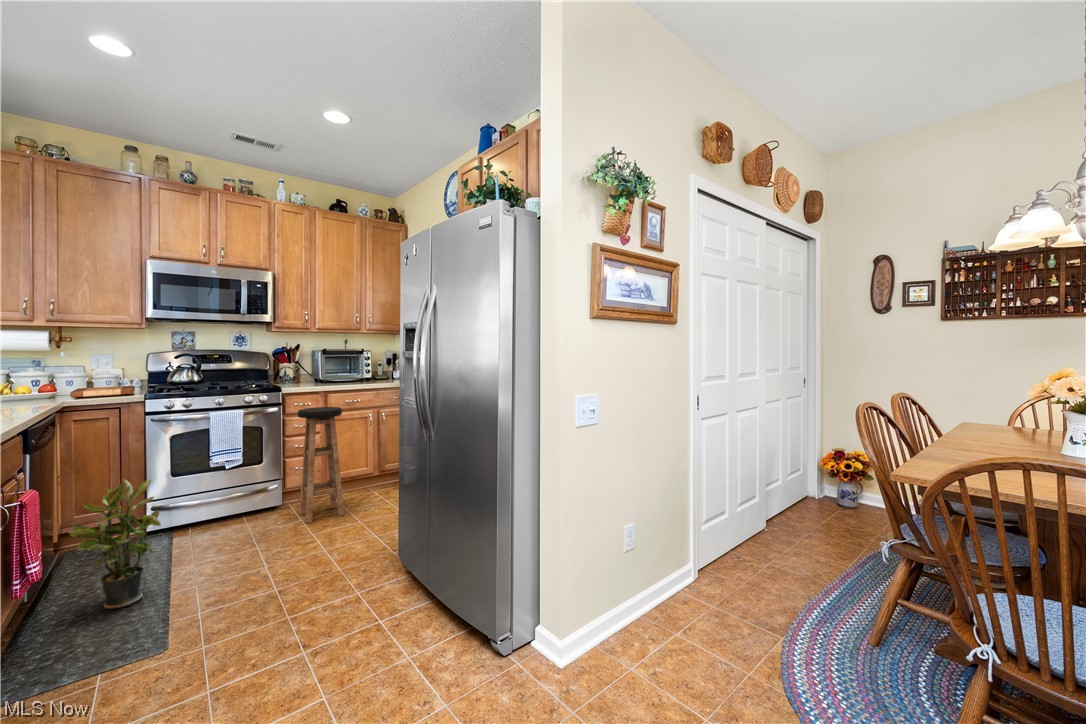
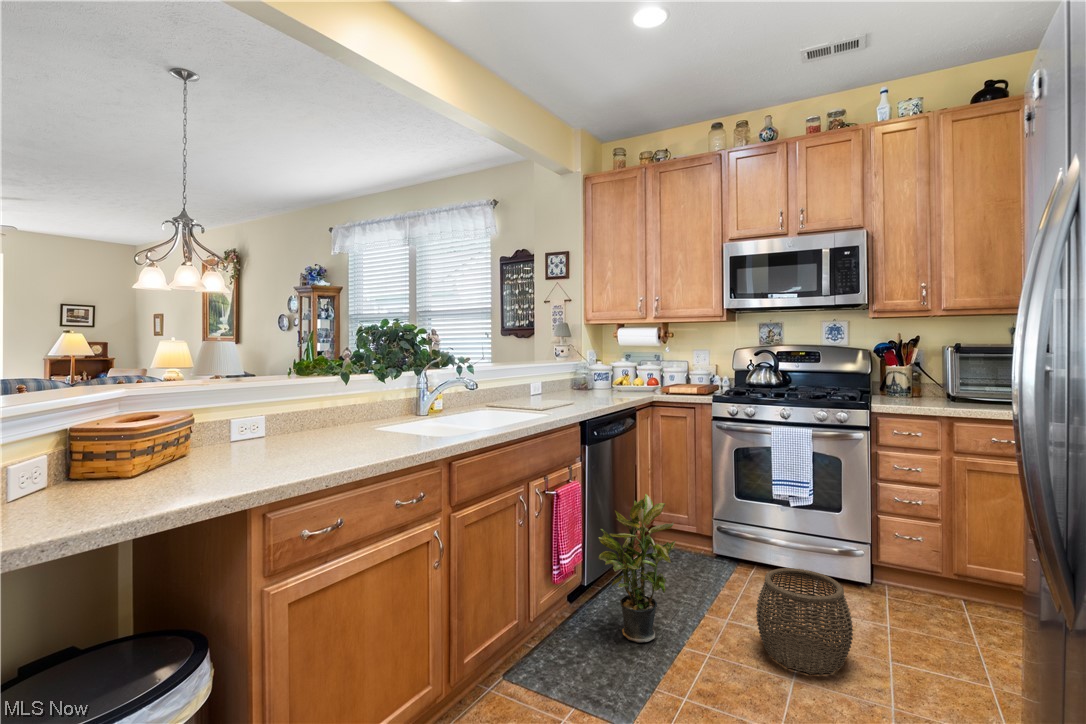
bar stool: present [298,407,344,523] -> none [885,442,969,651]
woven basket: none [230,498,297,563] -> present [756,568,853,675]

